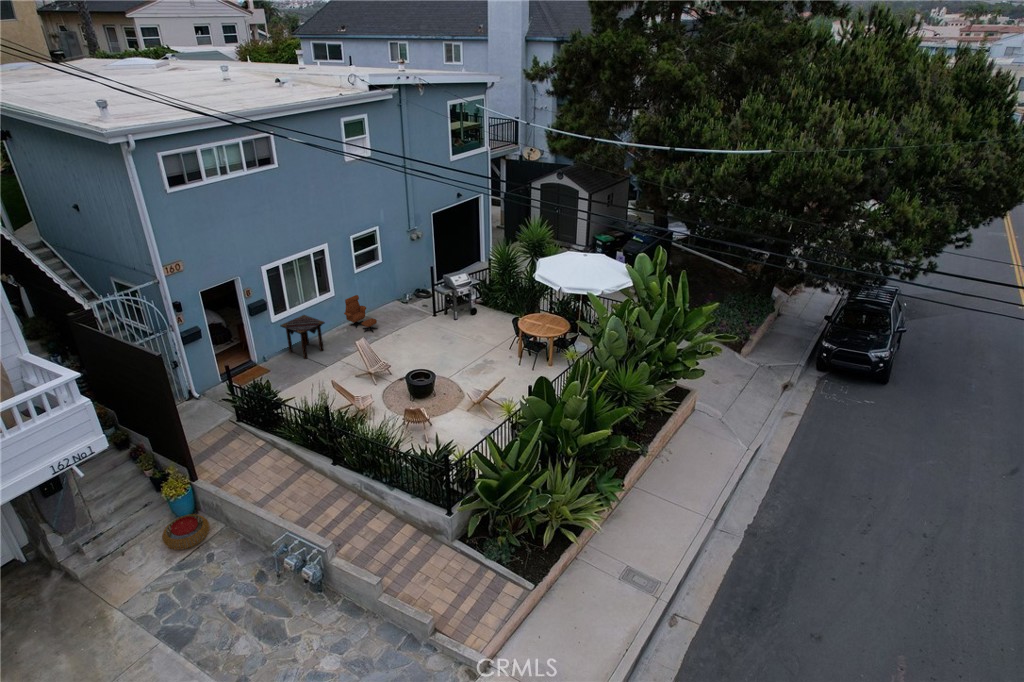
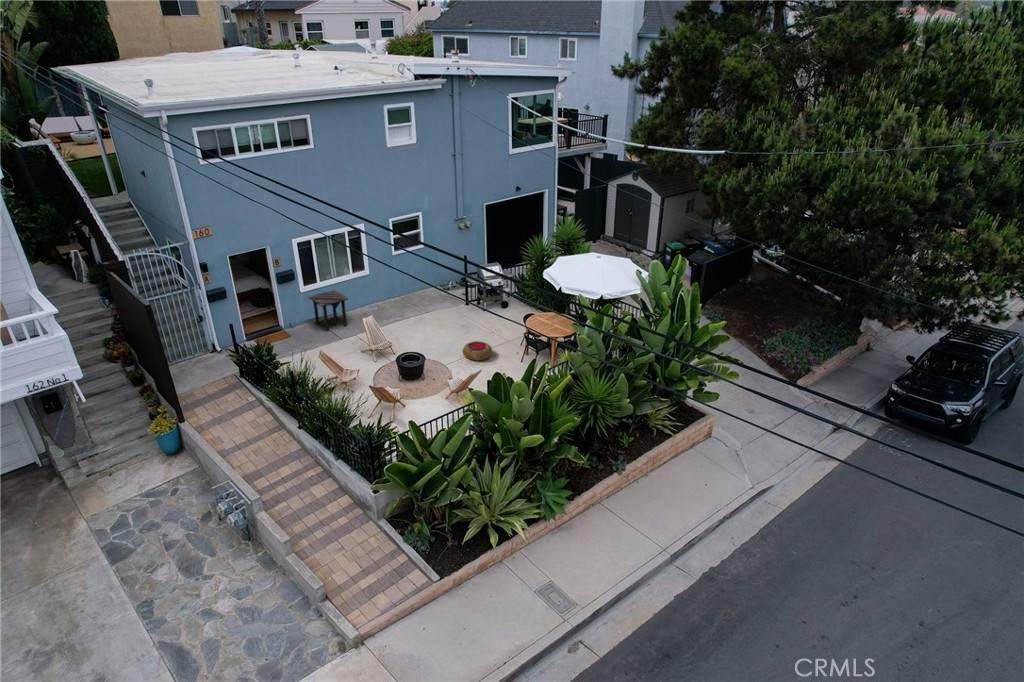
lounge chair: present [344,295,377,332] -> none [377,277,407,315]
pouf: present [162,514,209,550] -> present [463,341,492,360]

